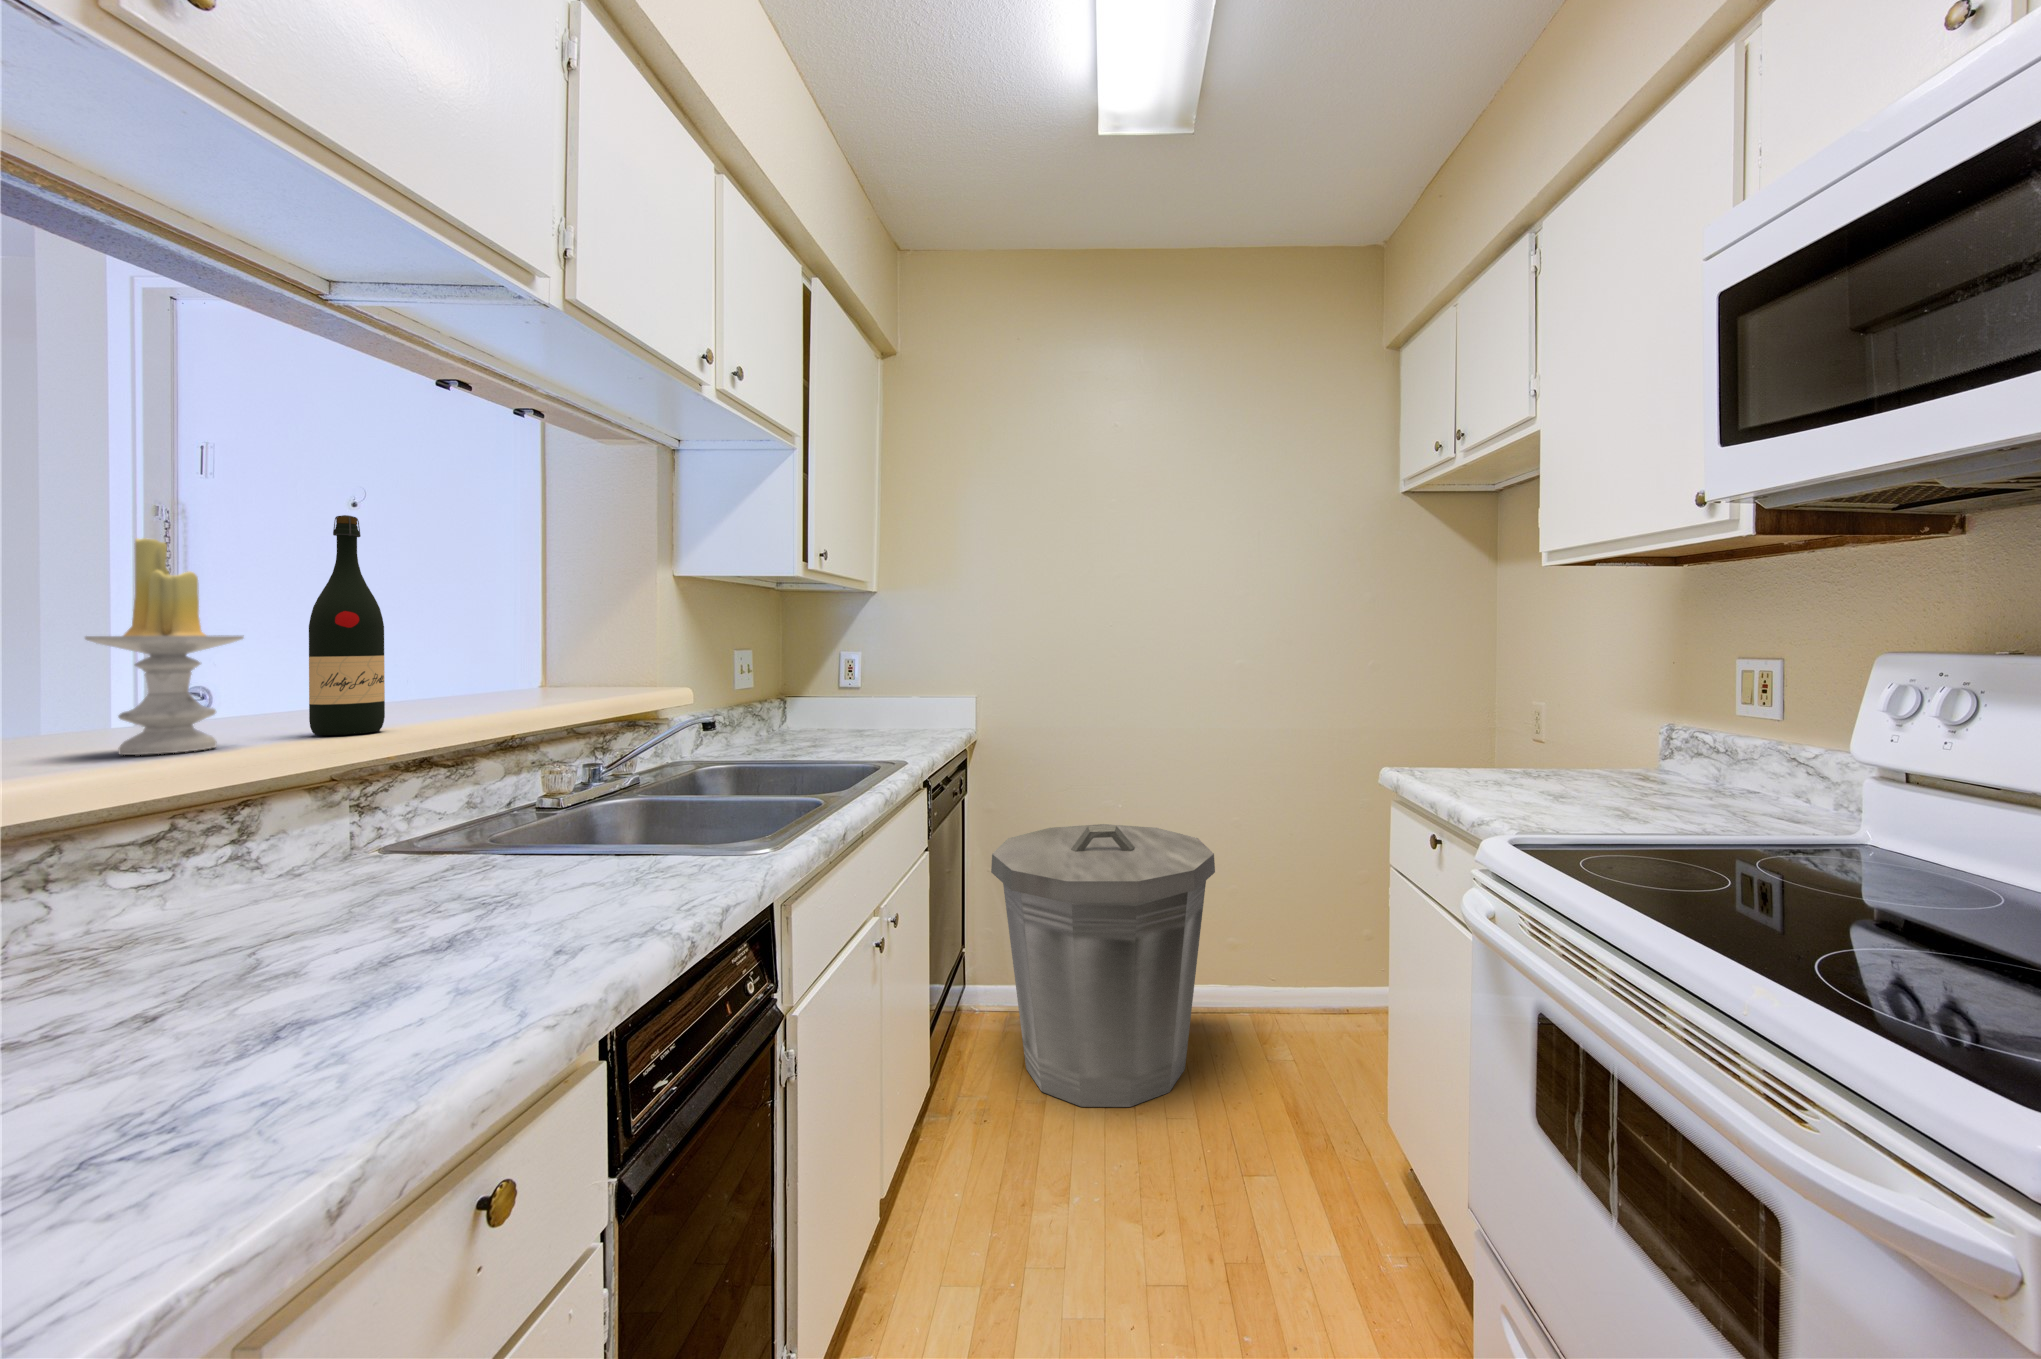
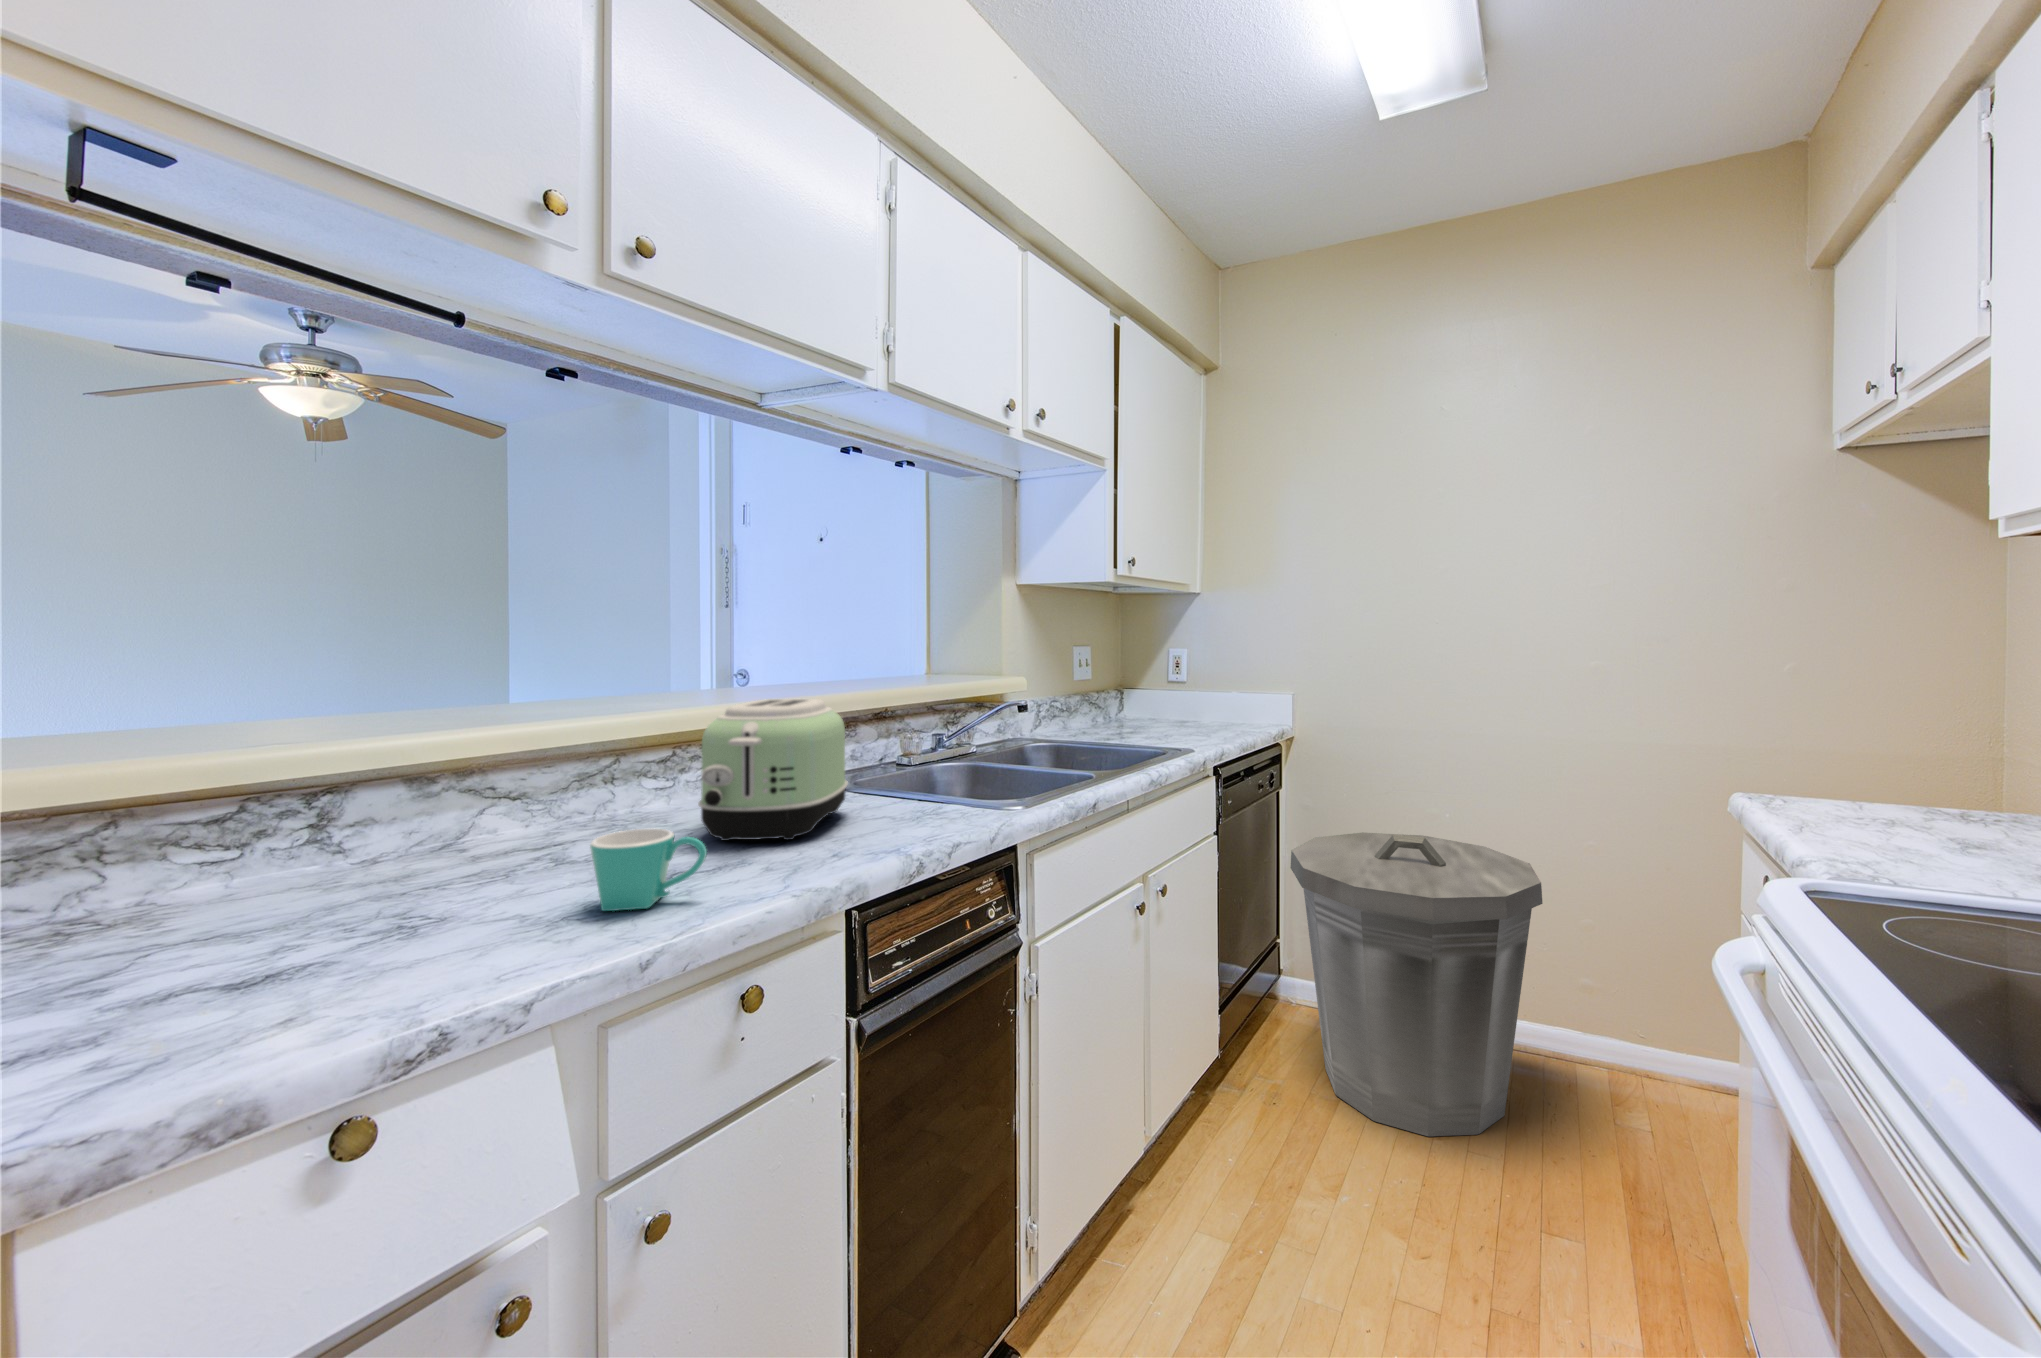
wine bottle: present [309,515,385,735] -> none [752,553,794,702]
candle: present [85,538,244,755] -> none [639,574,715,708]
toaster: none [276,726,522,949] -> present [698,699,848,841]
mug: none [148,945,385,1100] -> present [590,829,707,911]

